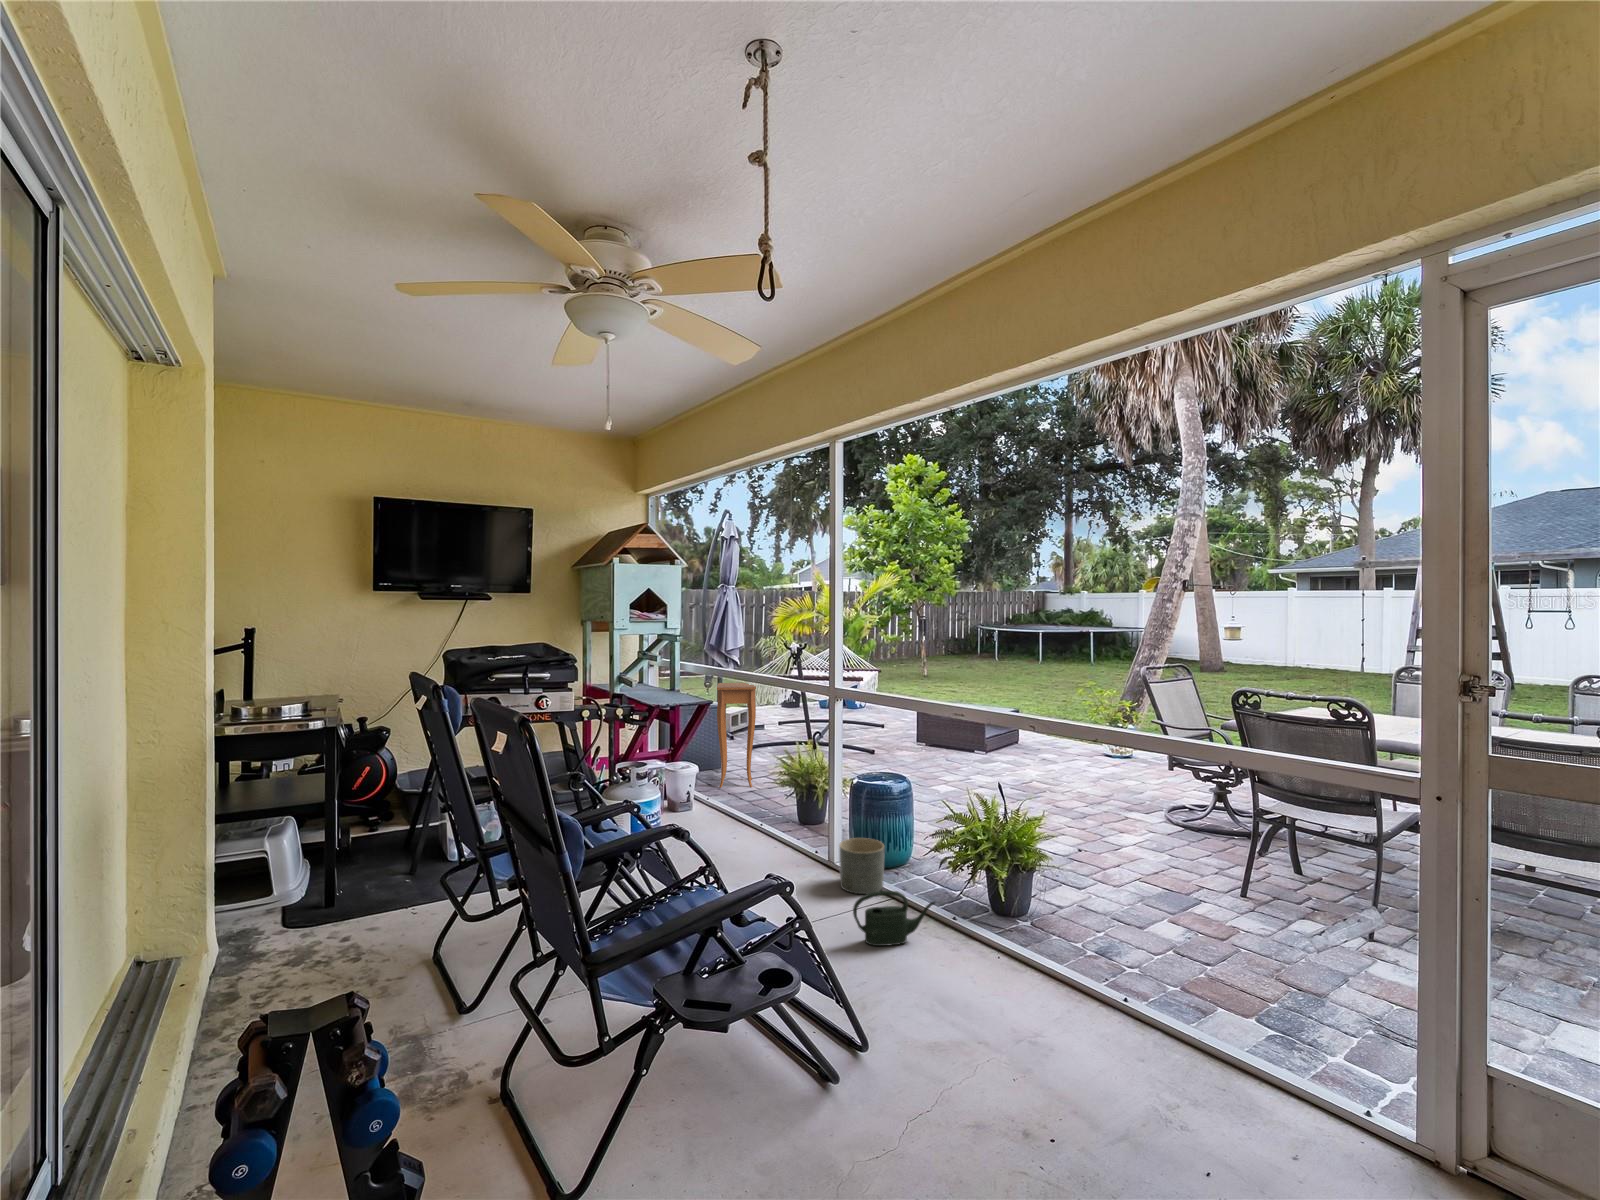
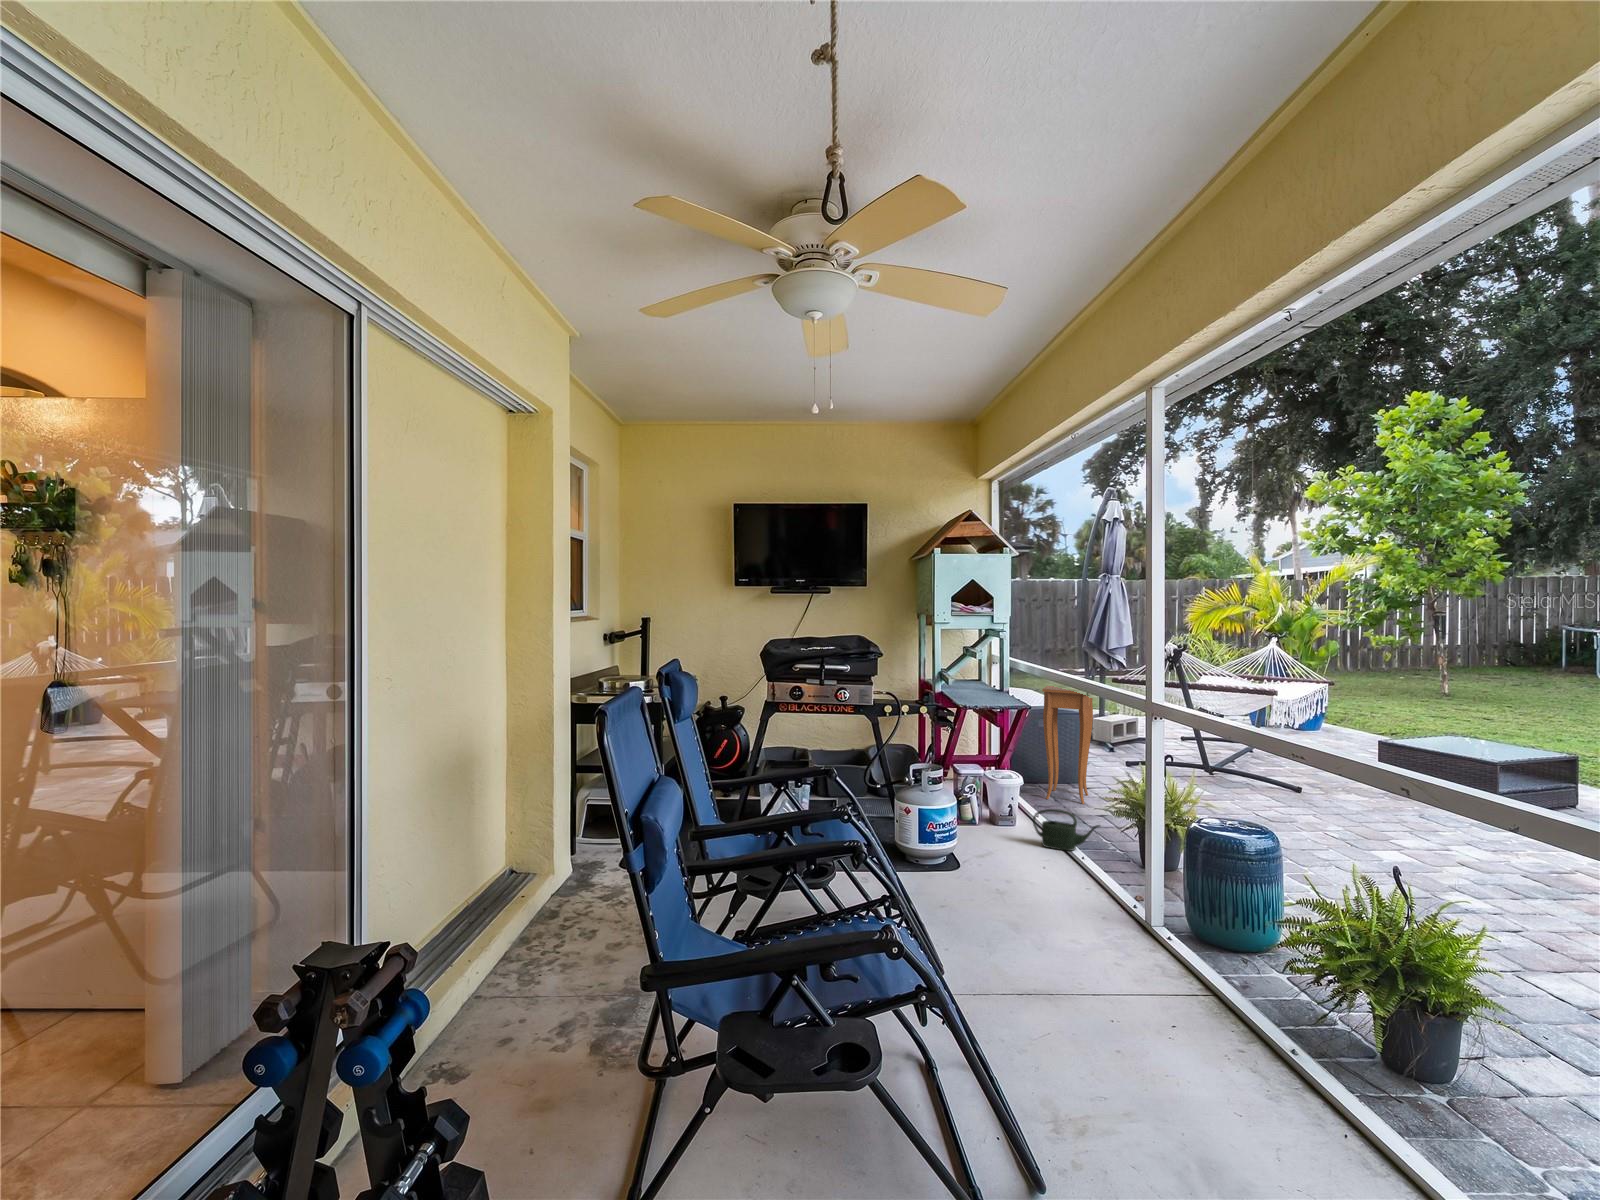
planter: present [839,838,884,894] -> none [1139,897,1205,976]
watering can: present [853,891,935,946] -> present [1033,809,1100,851]

